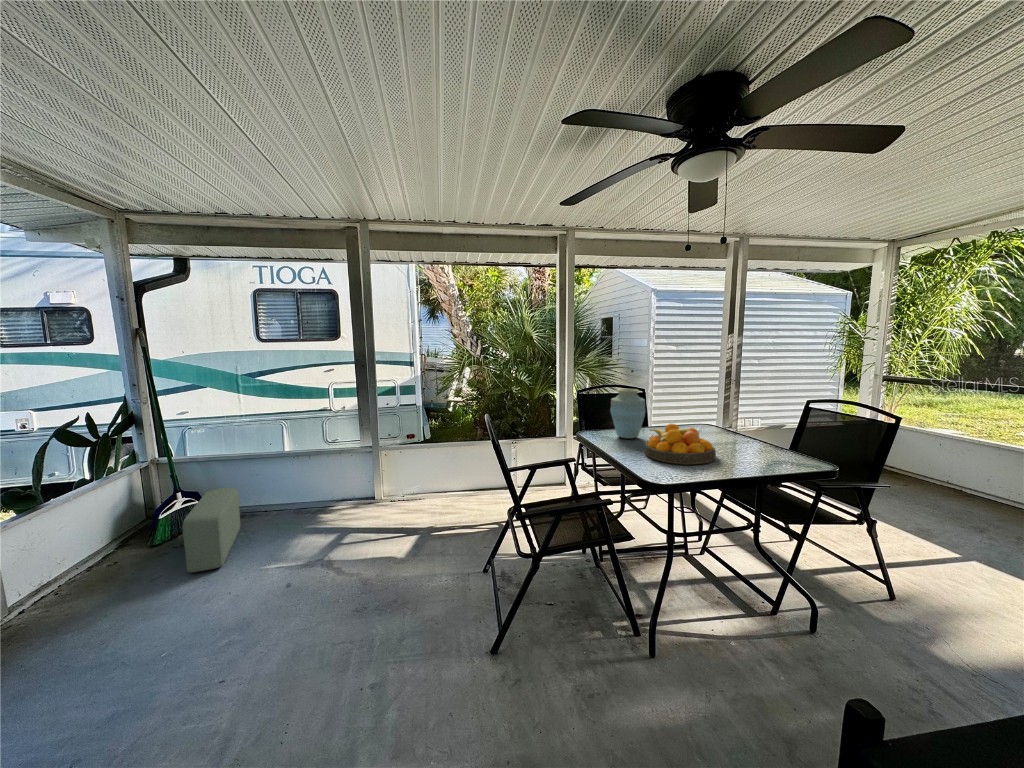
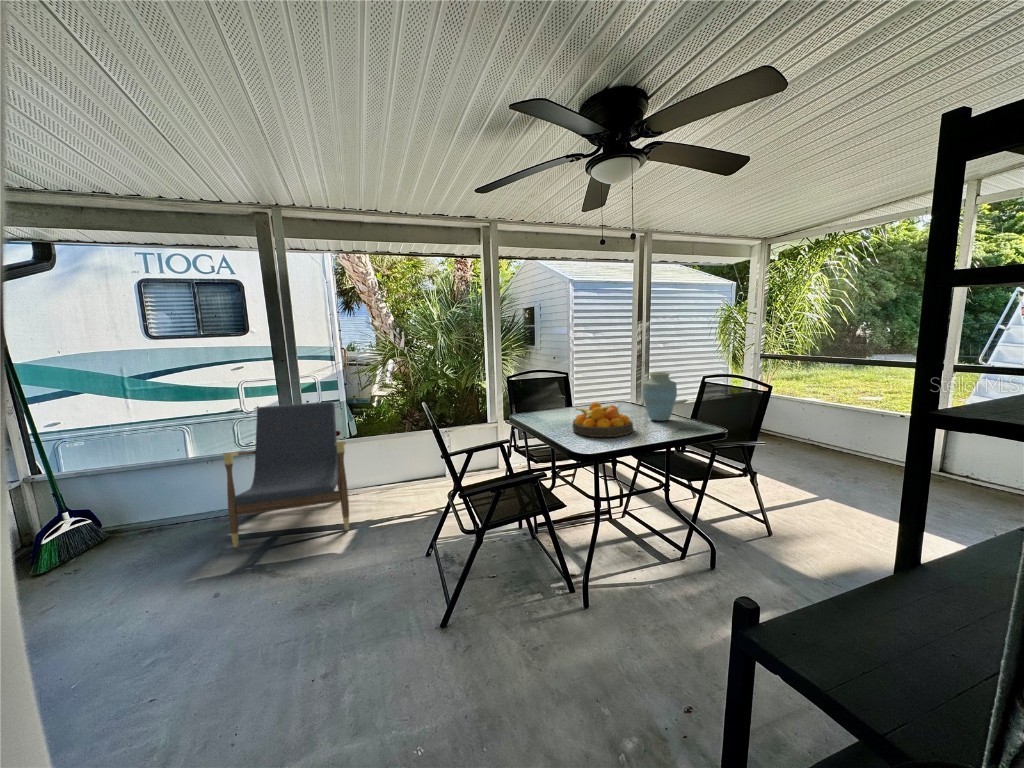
vase: present [610,389,646,438] -> present [642,372,677,421]
lounge chair: none [304,406,414,541] -> present [223,402,349,547]
pouf: present [183,488,240,572] -> none [86,500,147,594]

